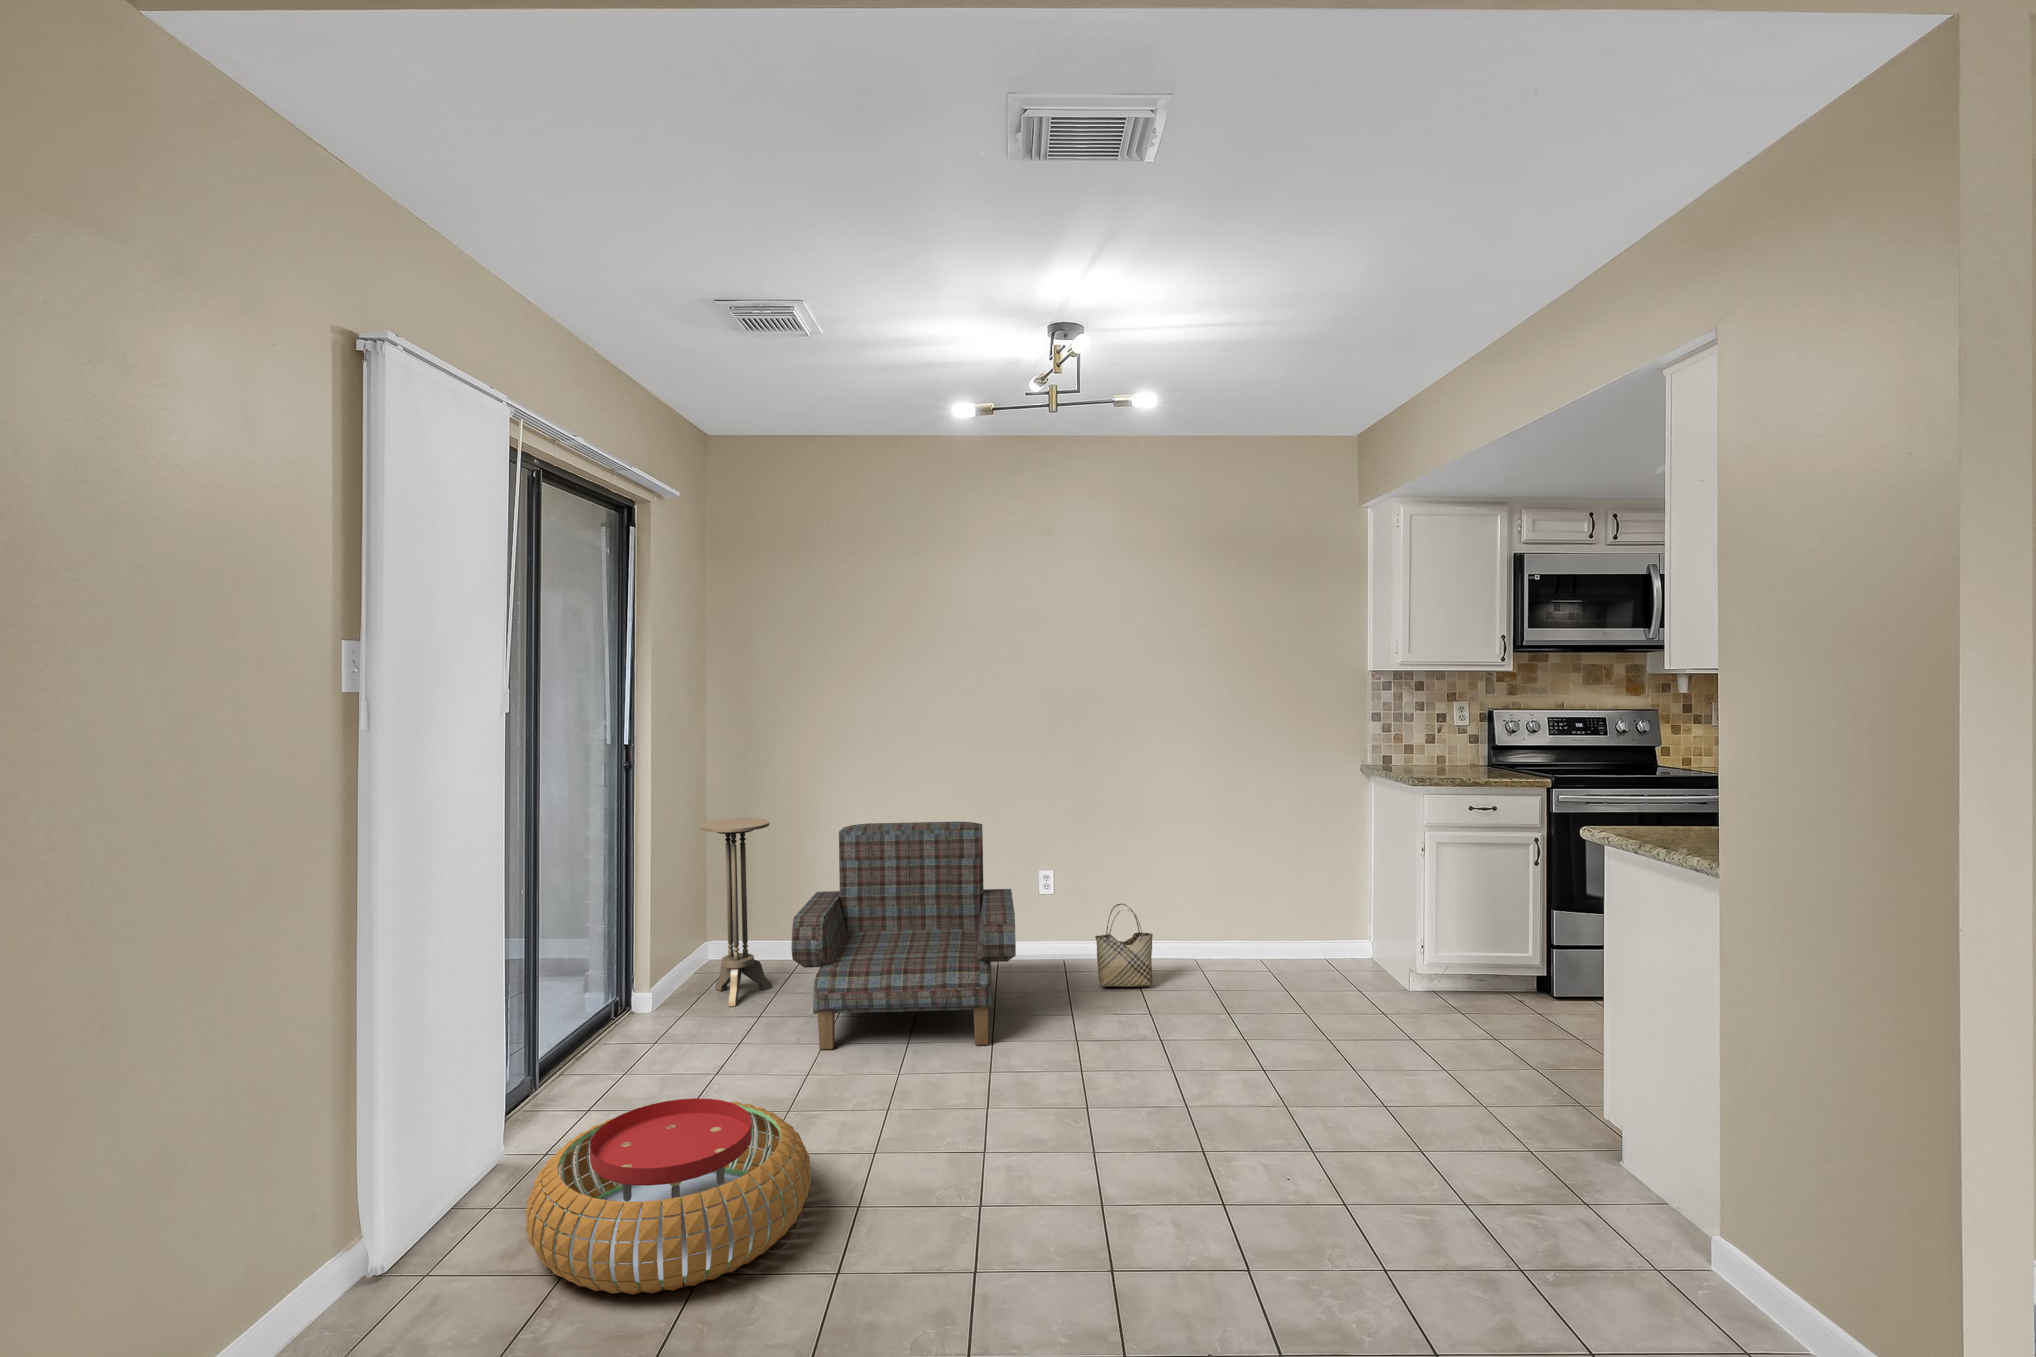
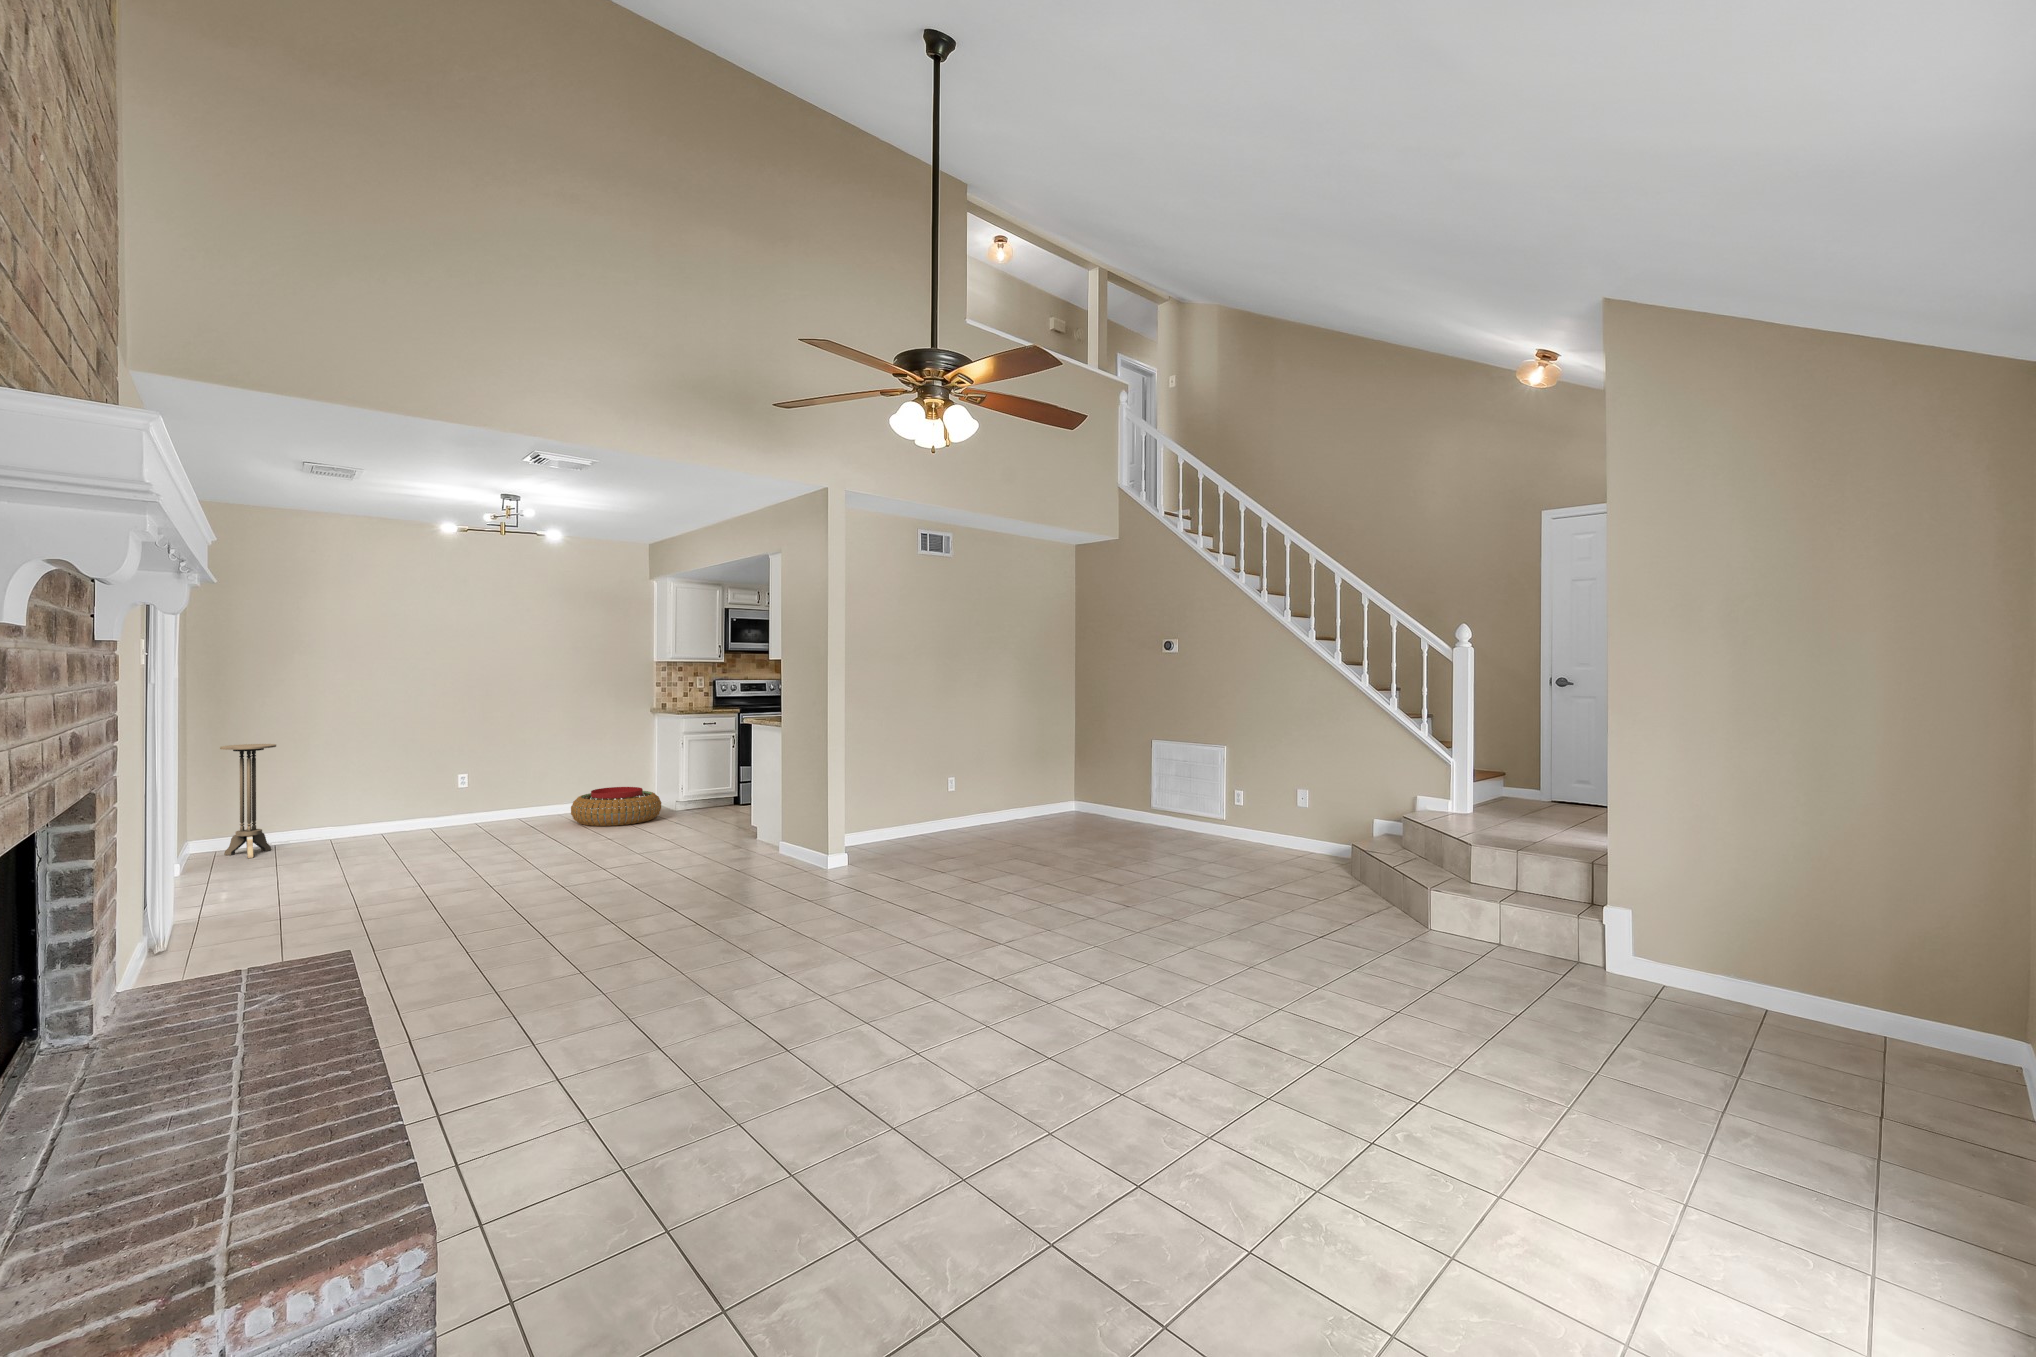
armchair: present [791,822,1016,1050] -> none [312,741,468,861]
woven basket: present [1095,904,1153,987] -> none [503,782,538,826]
pouf: present [526,1098,811,1295] -> present [571,787,661,826]

